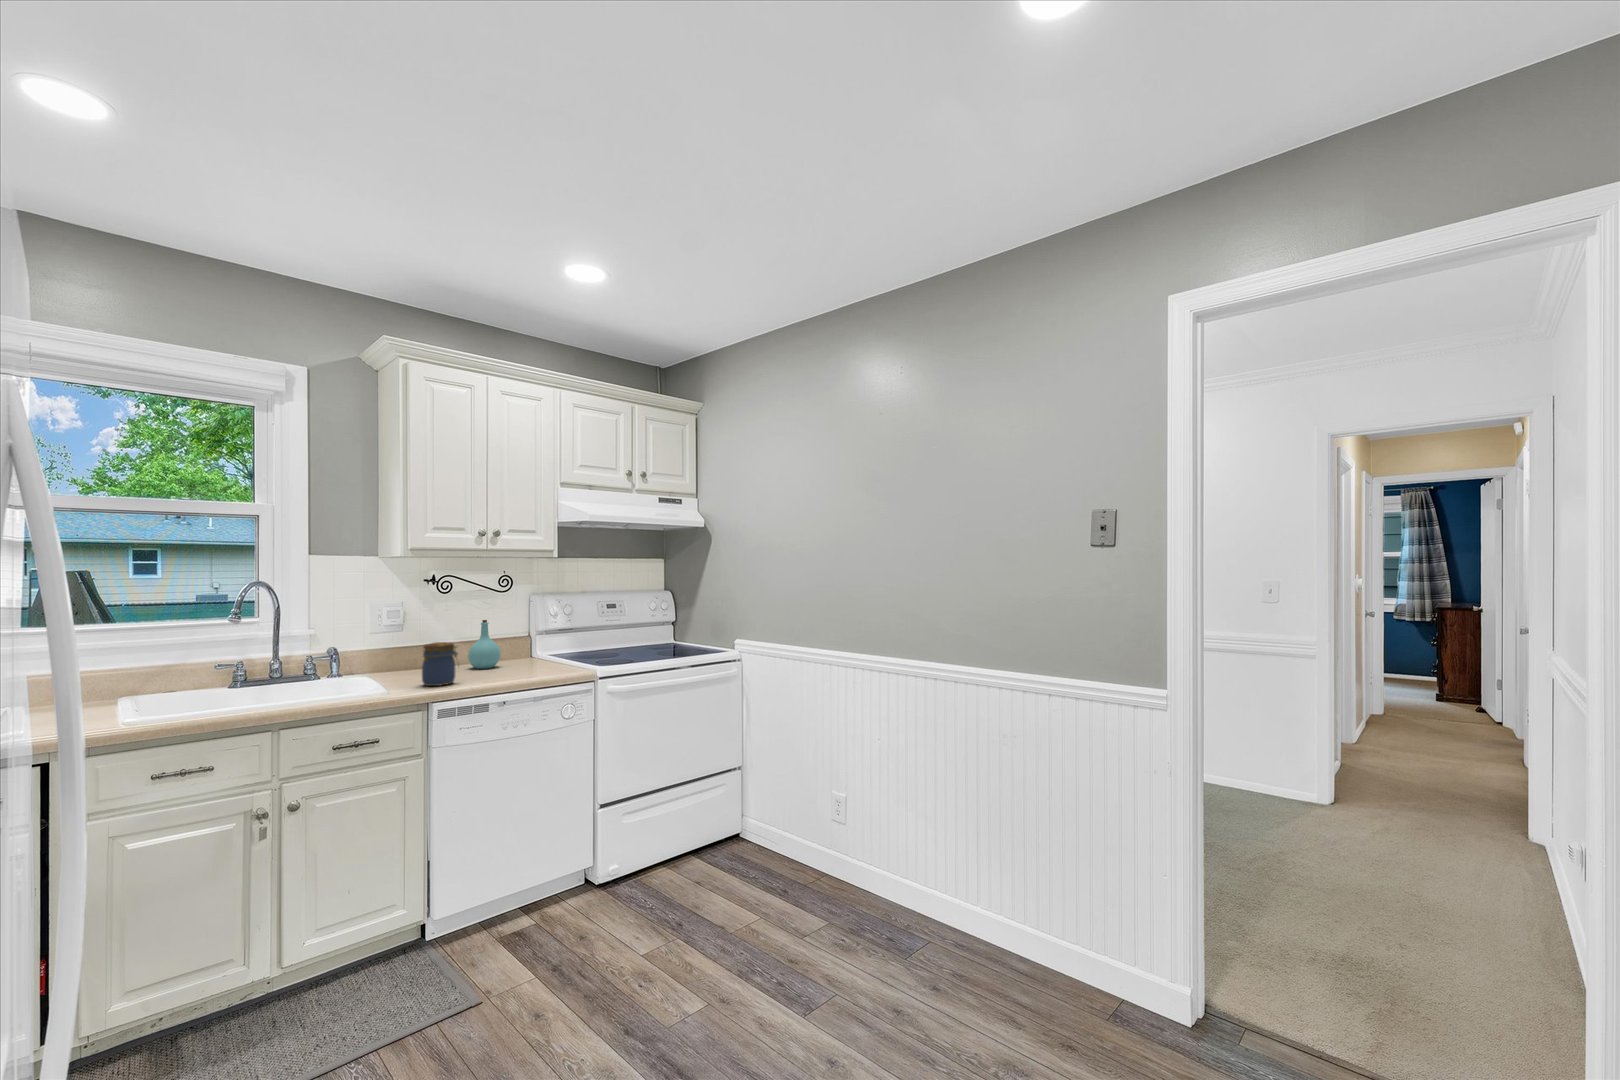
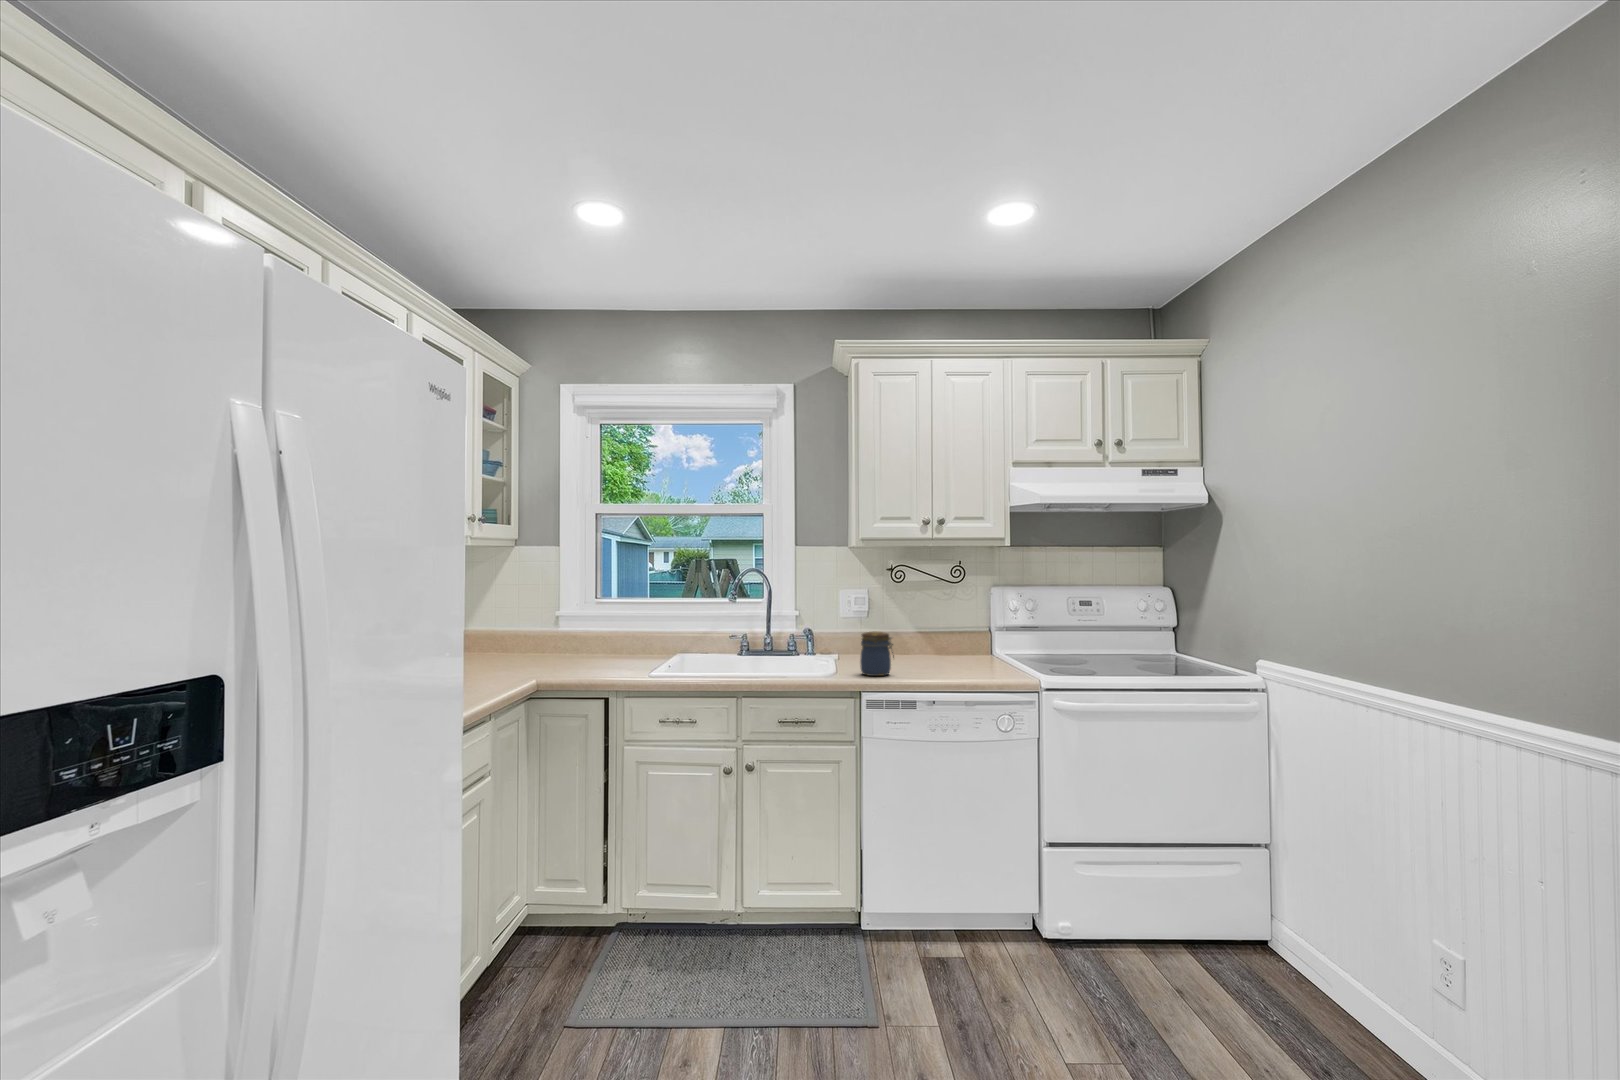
bottle: present [468,620,501,669] -> none [920,612,952,664]

